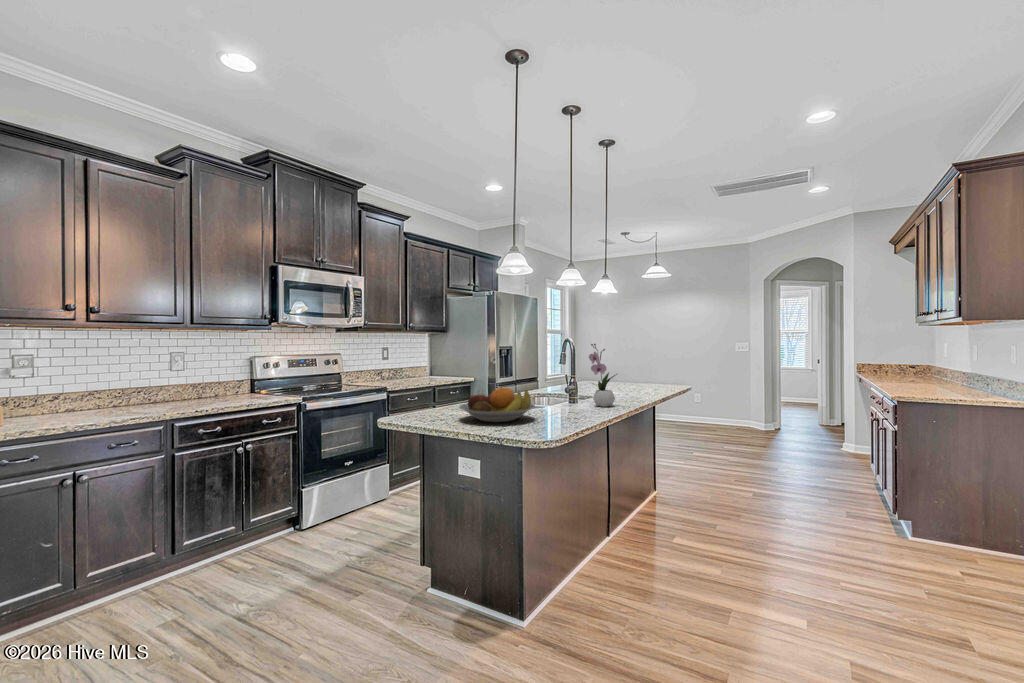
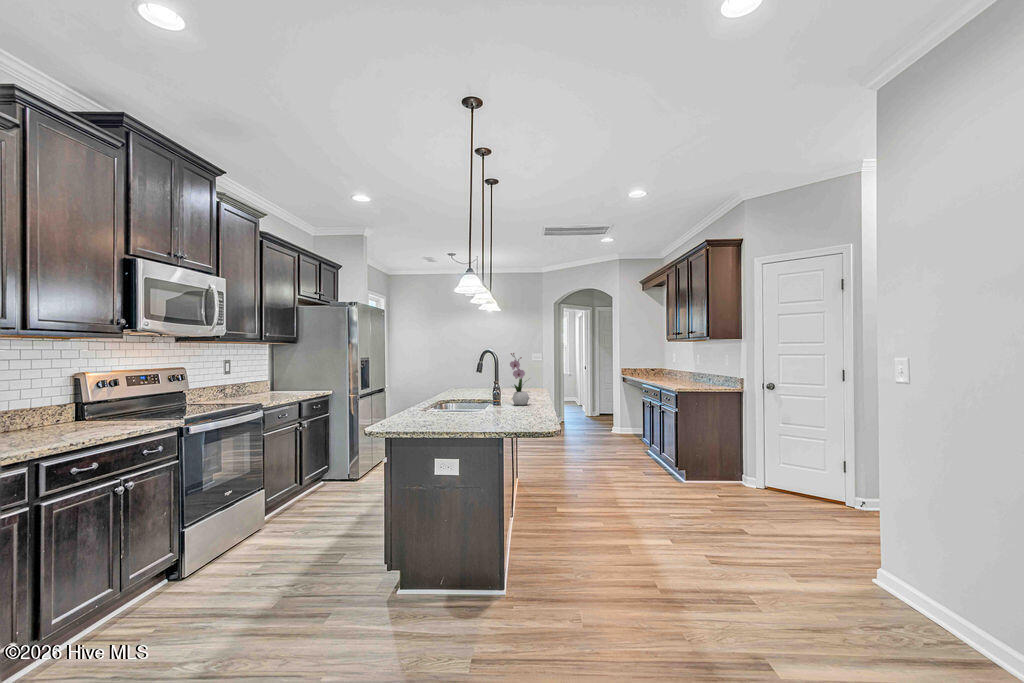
fruit bowl: present [459,387,535,422] -> none [437,391,504,422]

